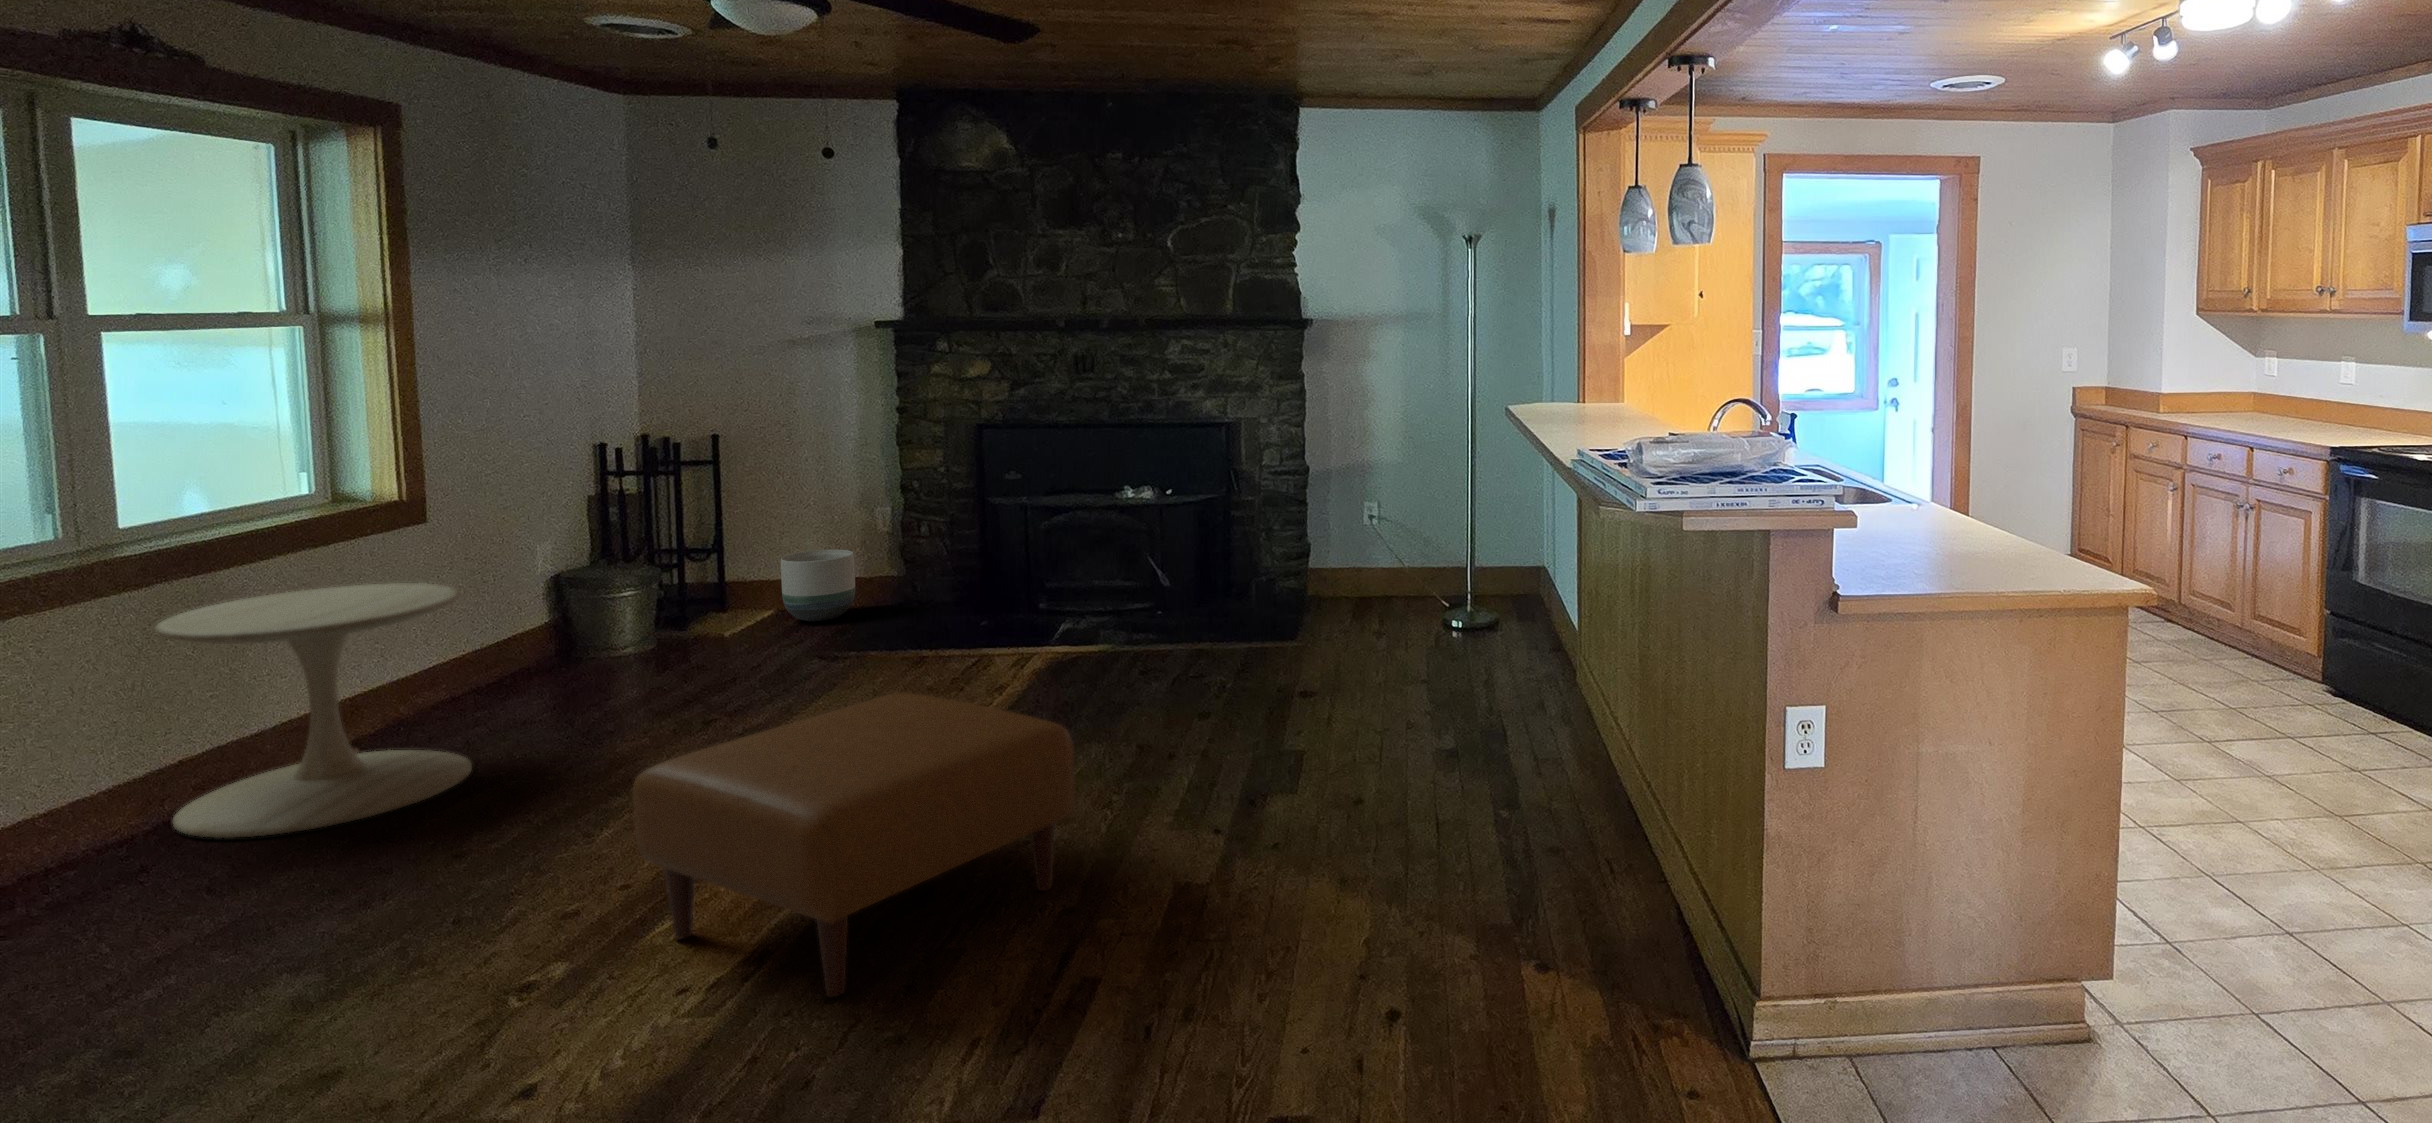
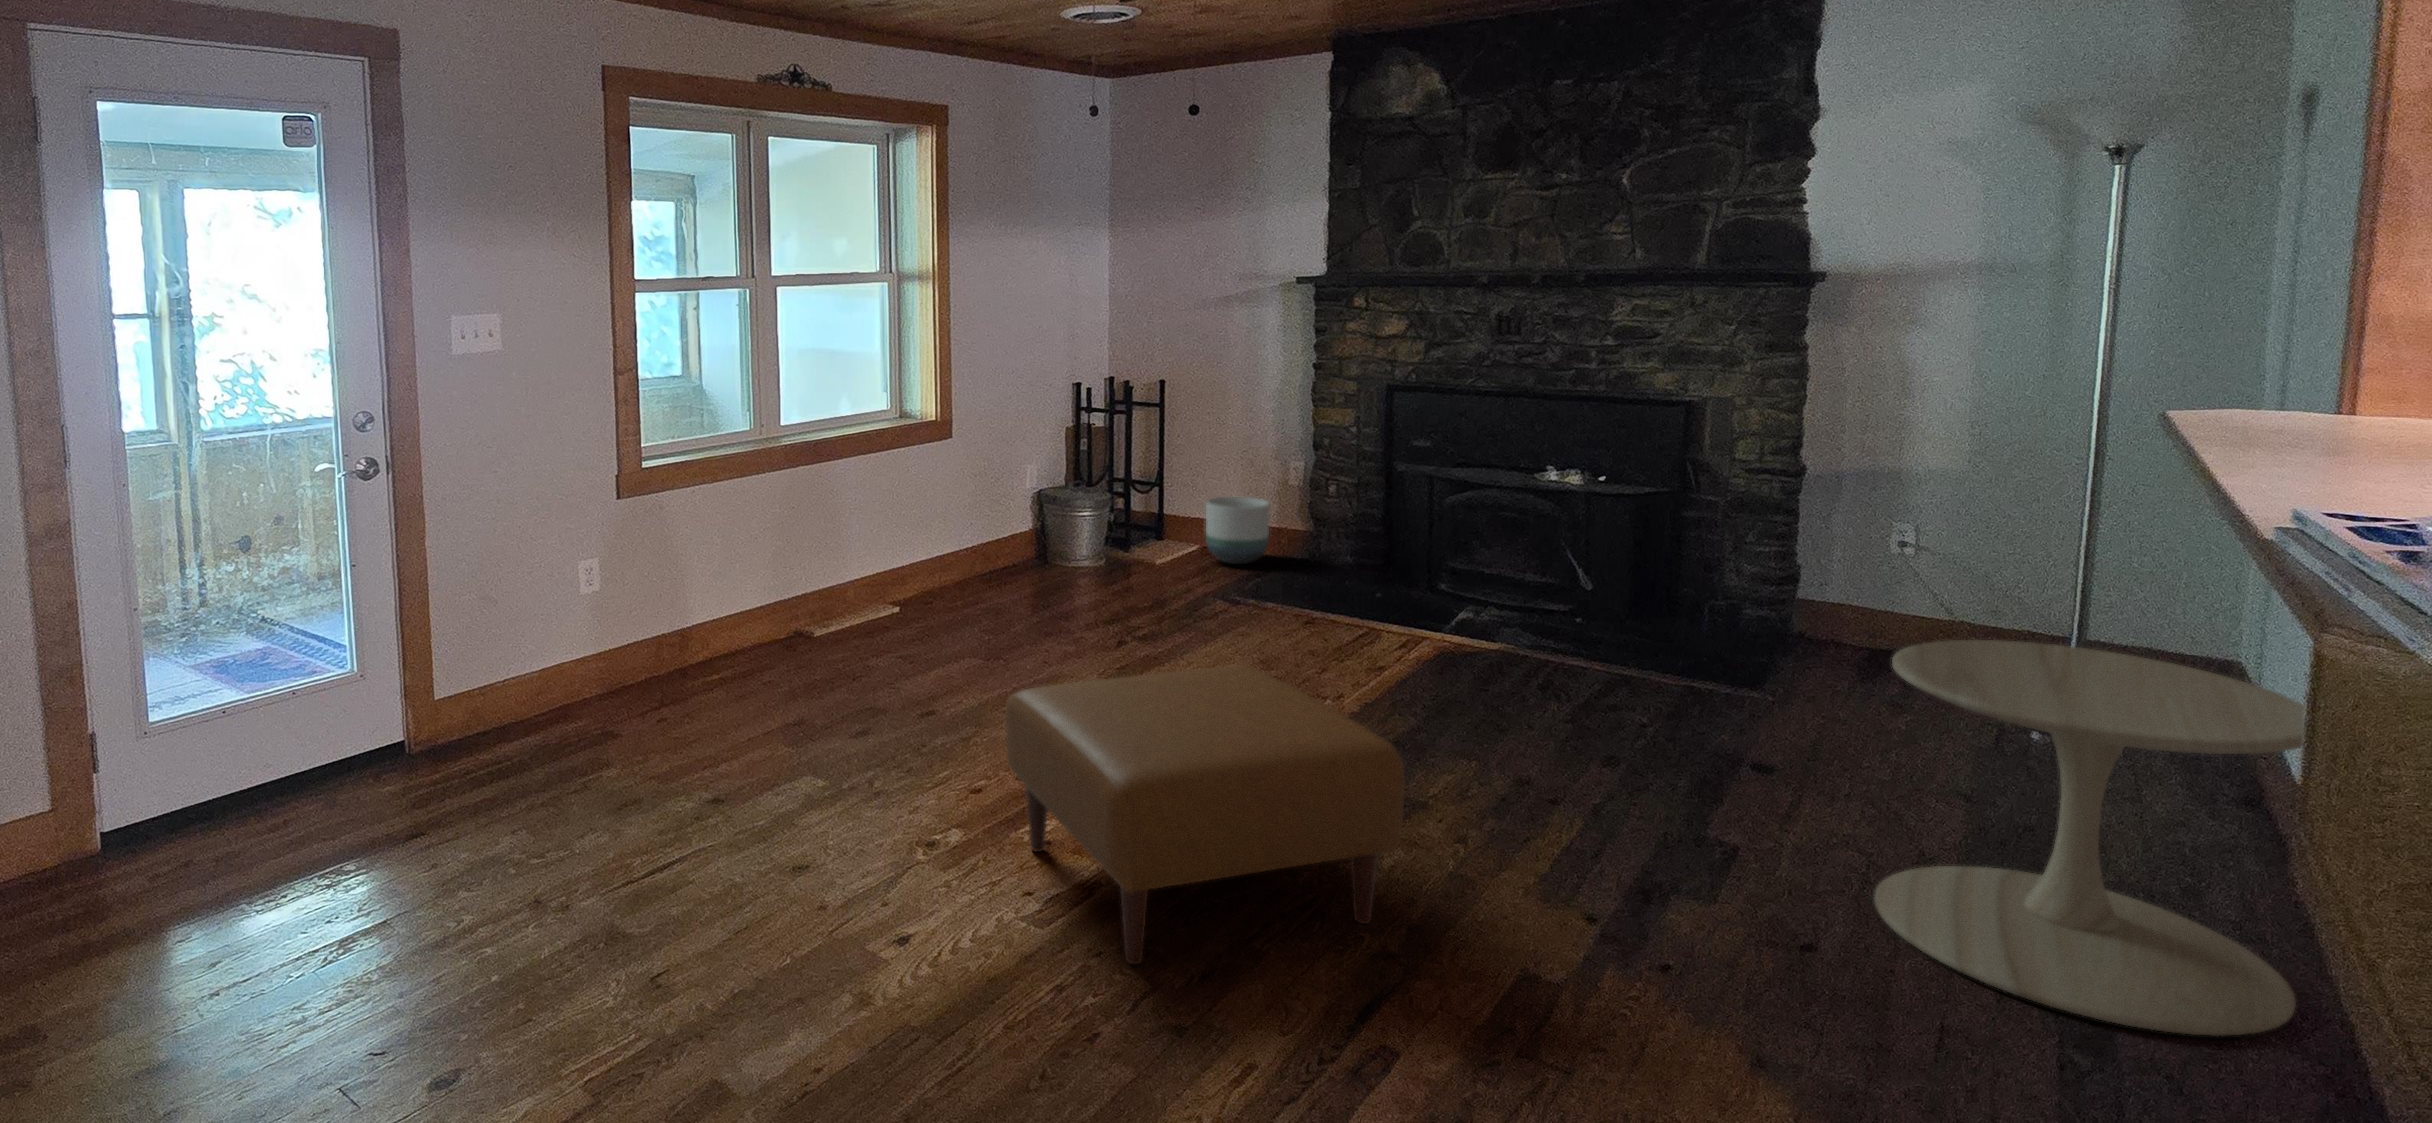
side table: present [155,583,472,838] -> present [1875,640,2307,1036]

